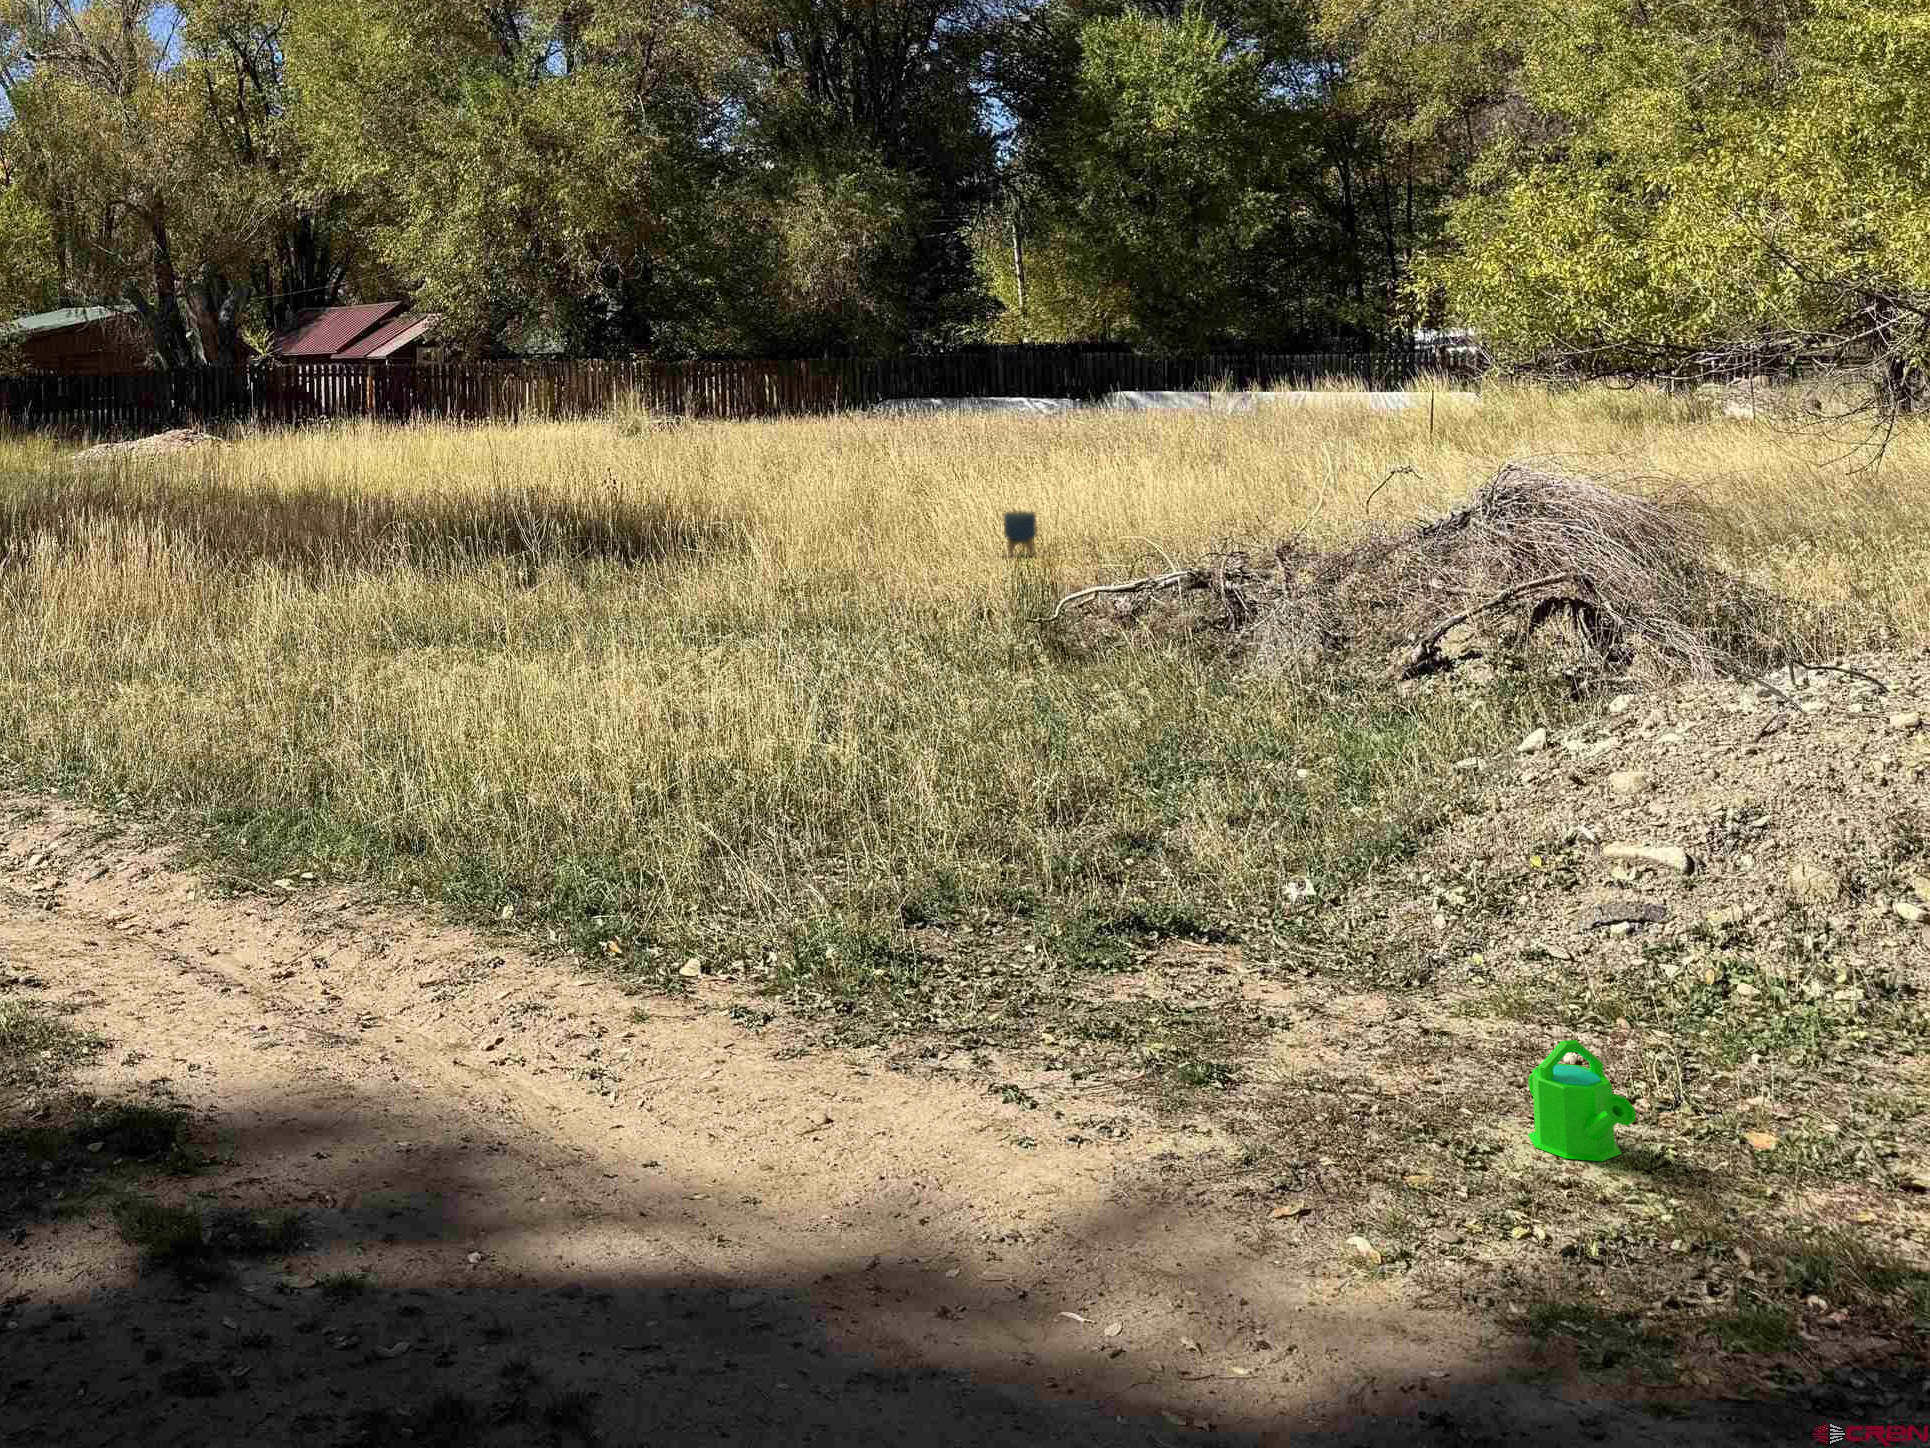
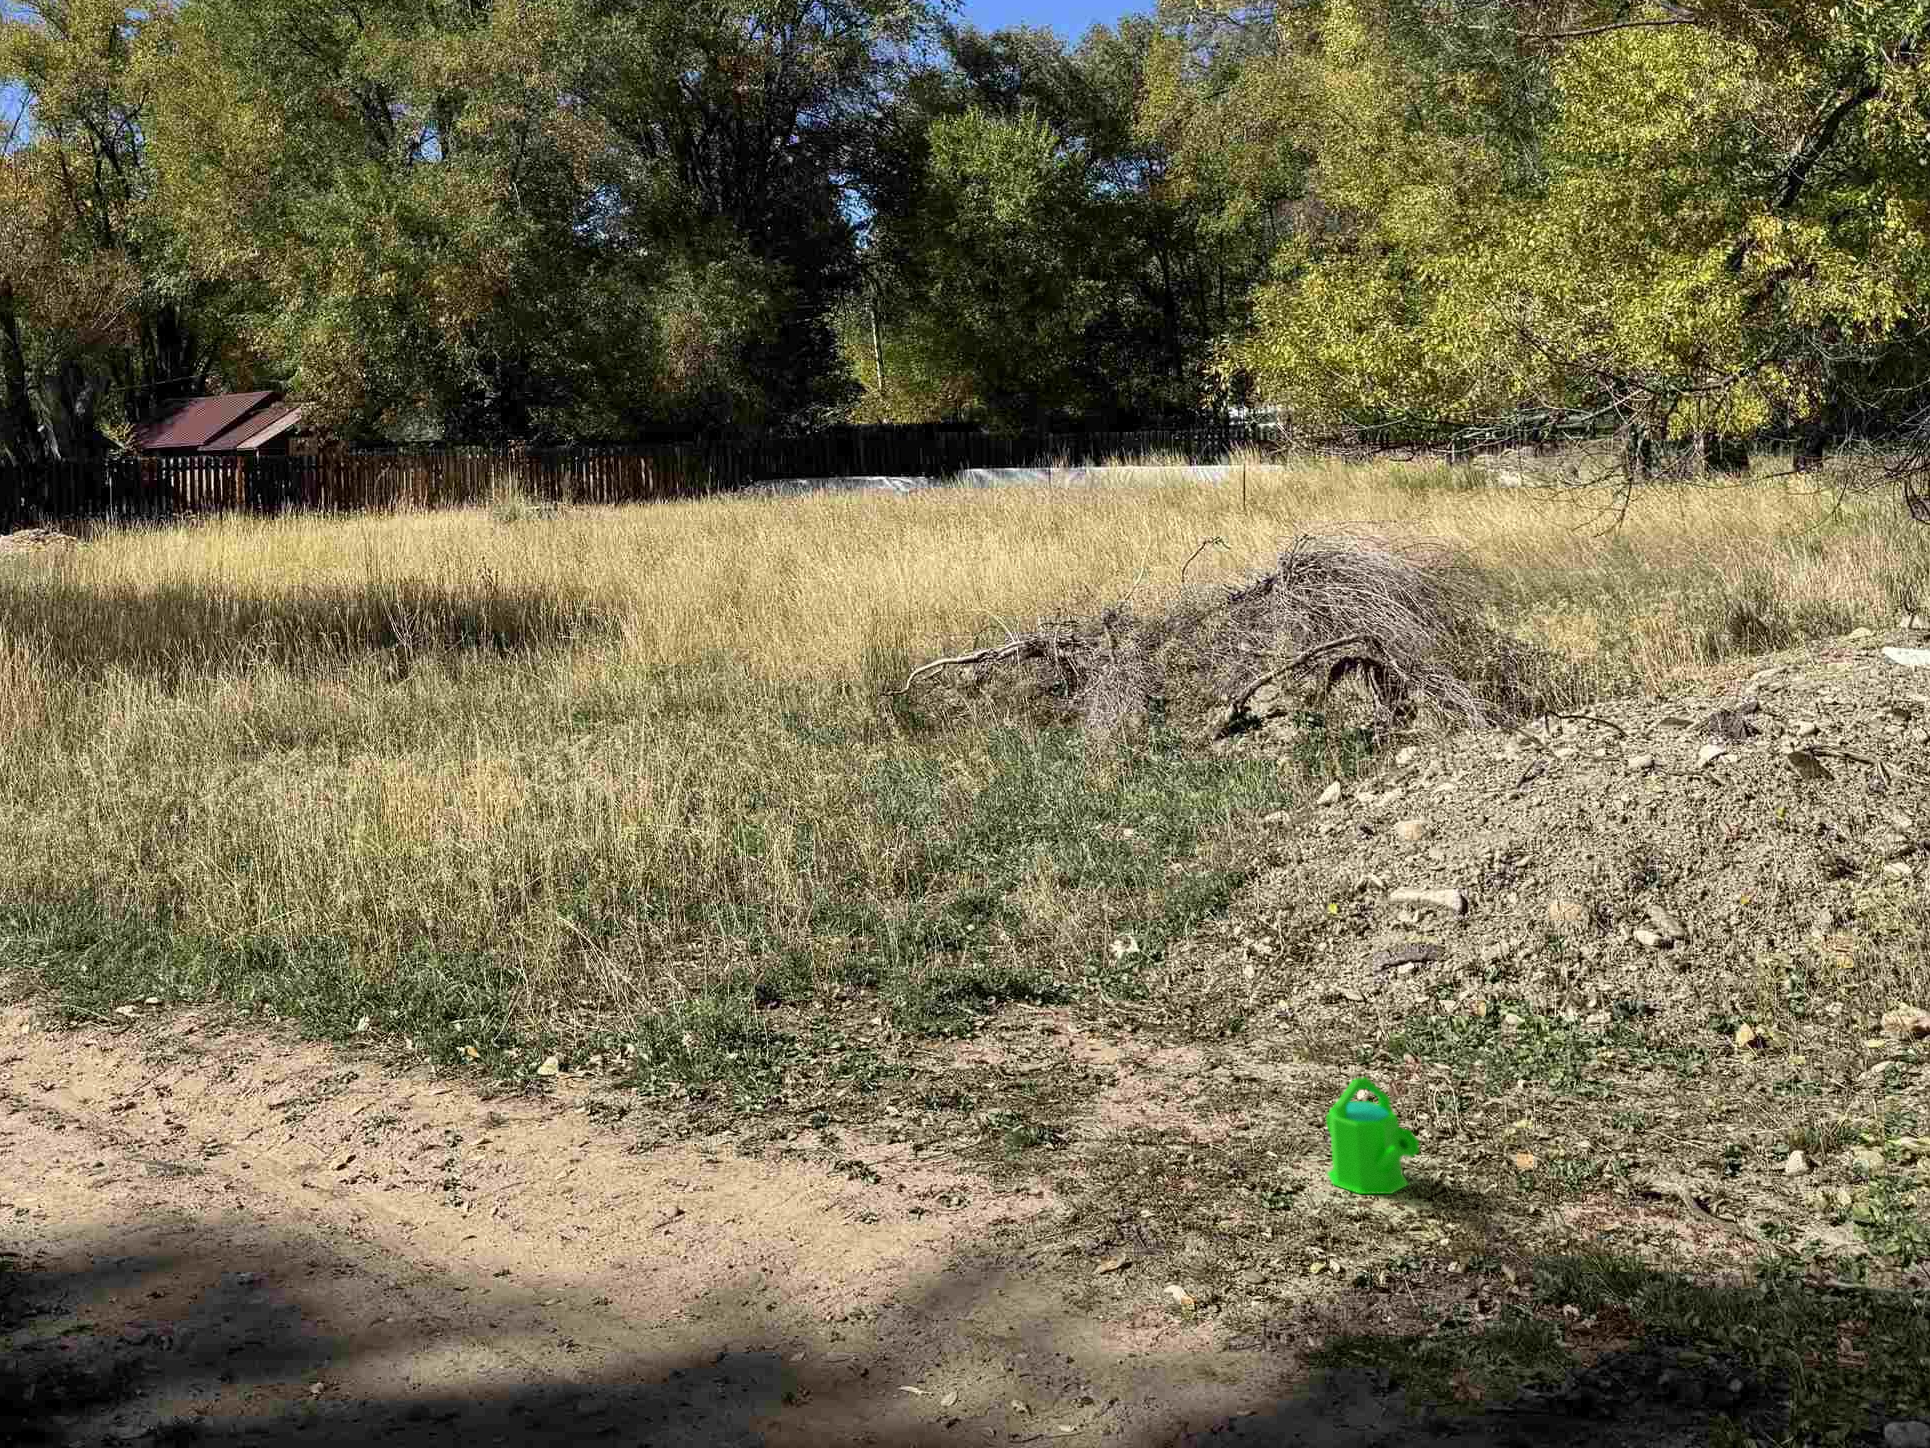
planter: present [1004,511,1037,556] -> none [872,601,903,645]

